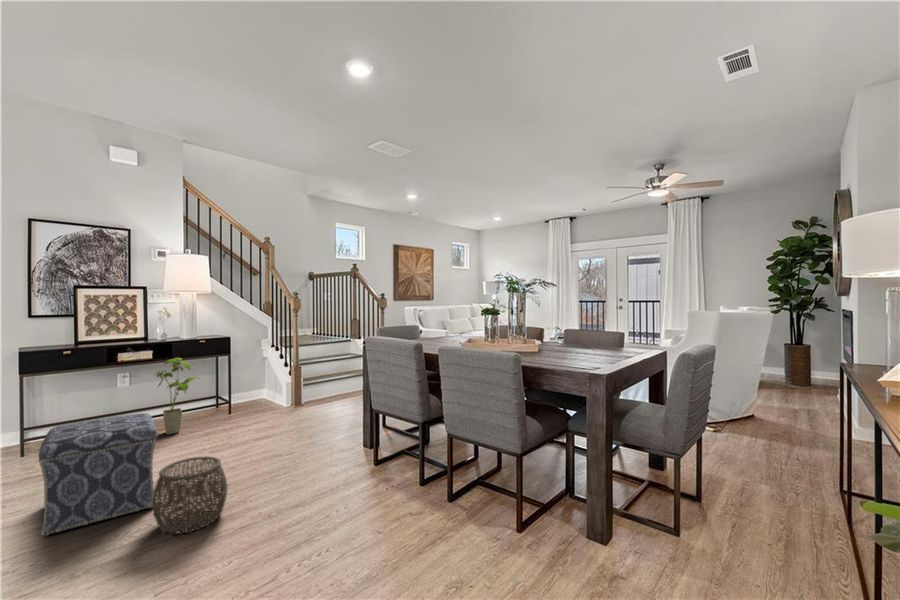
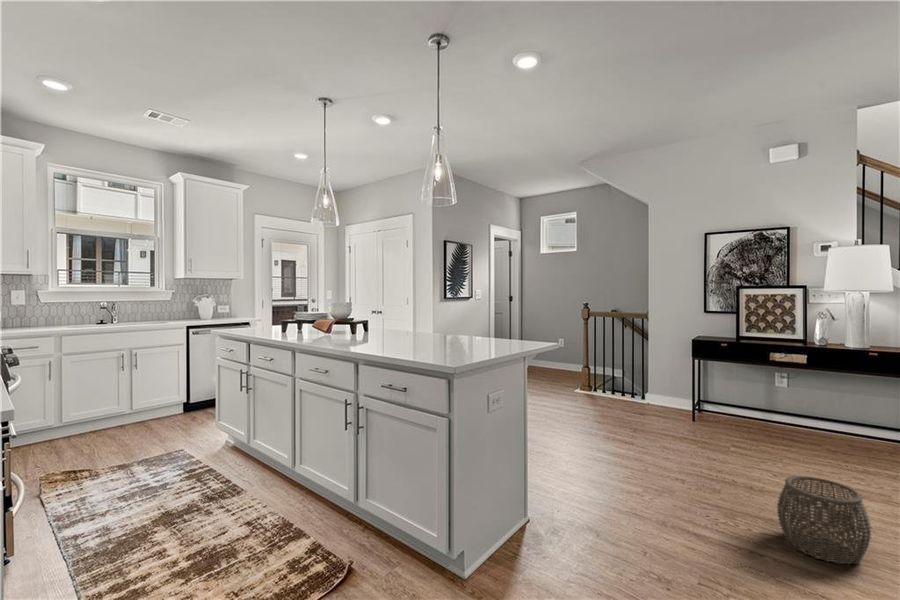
house plant: present [156,358,198,434] -> none [809,366,869,451]
ottoman: present [39,413,158,536] -> none [692,406,793,514]

